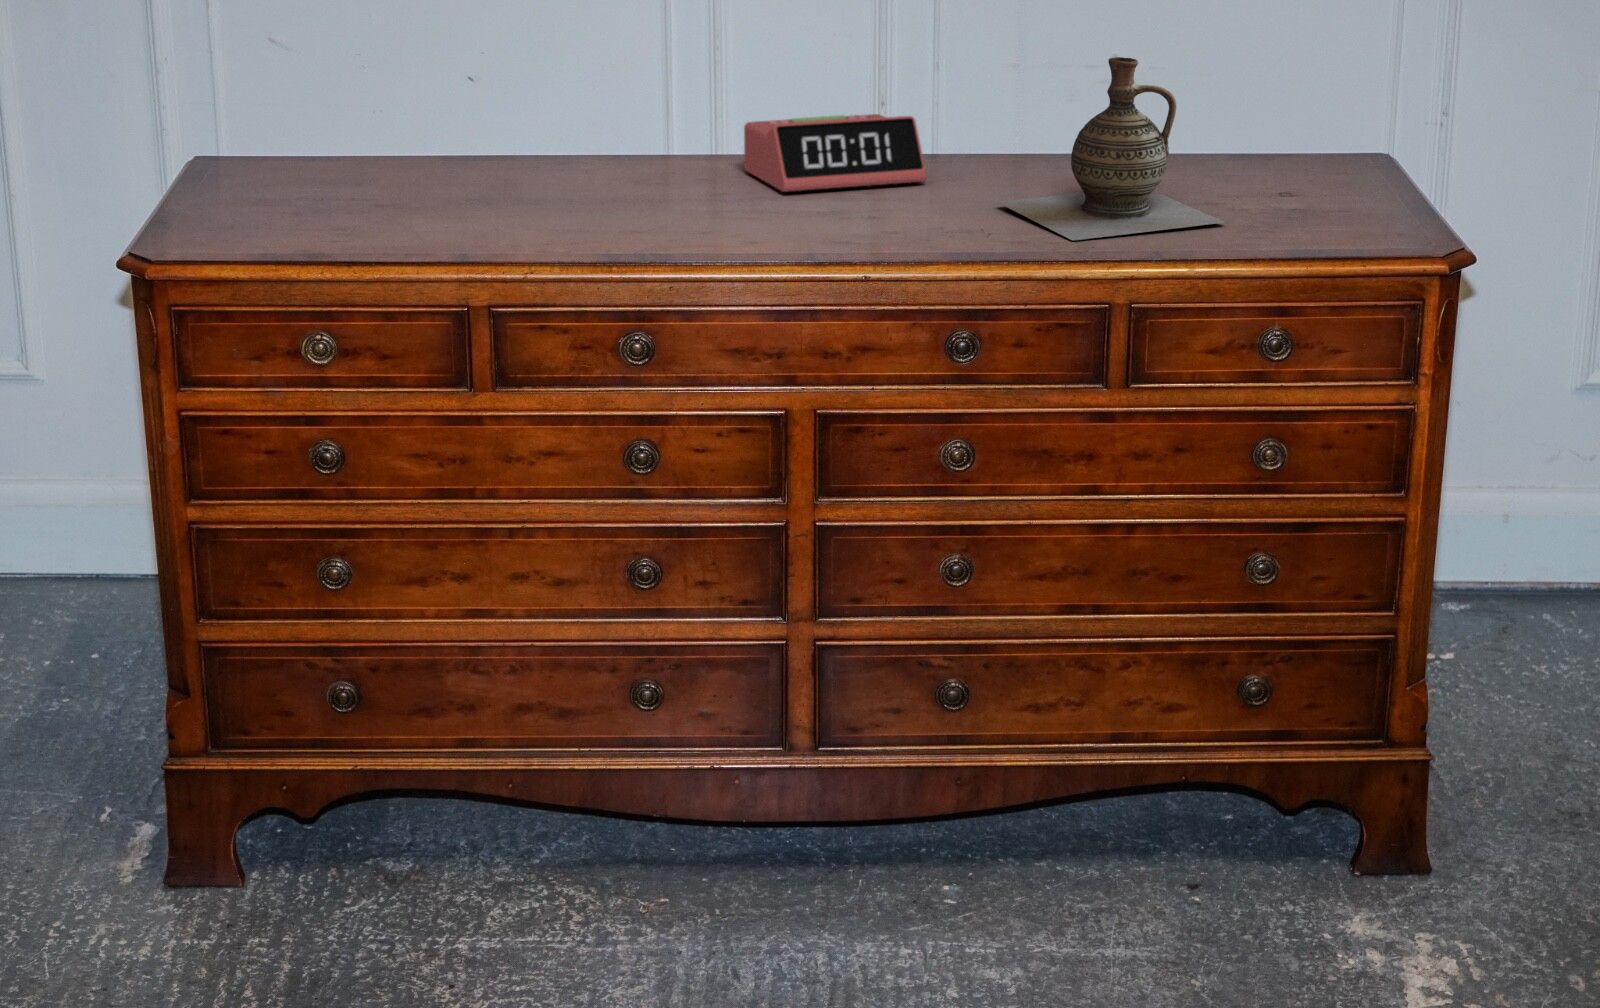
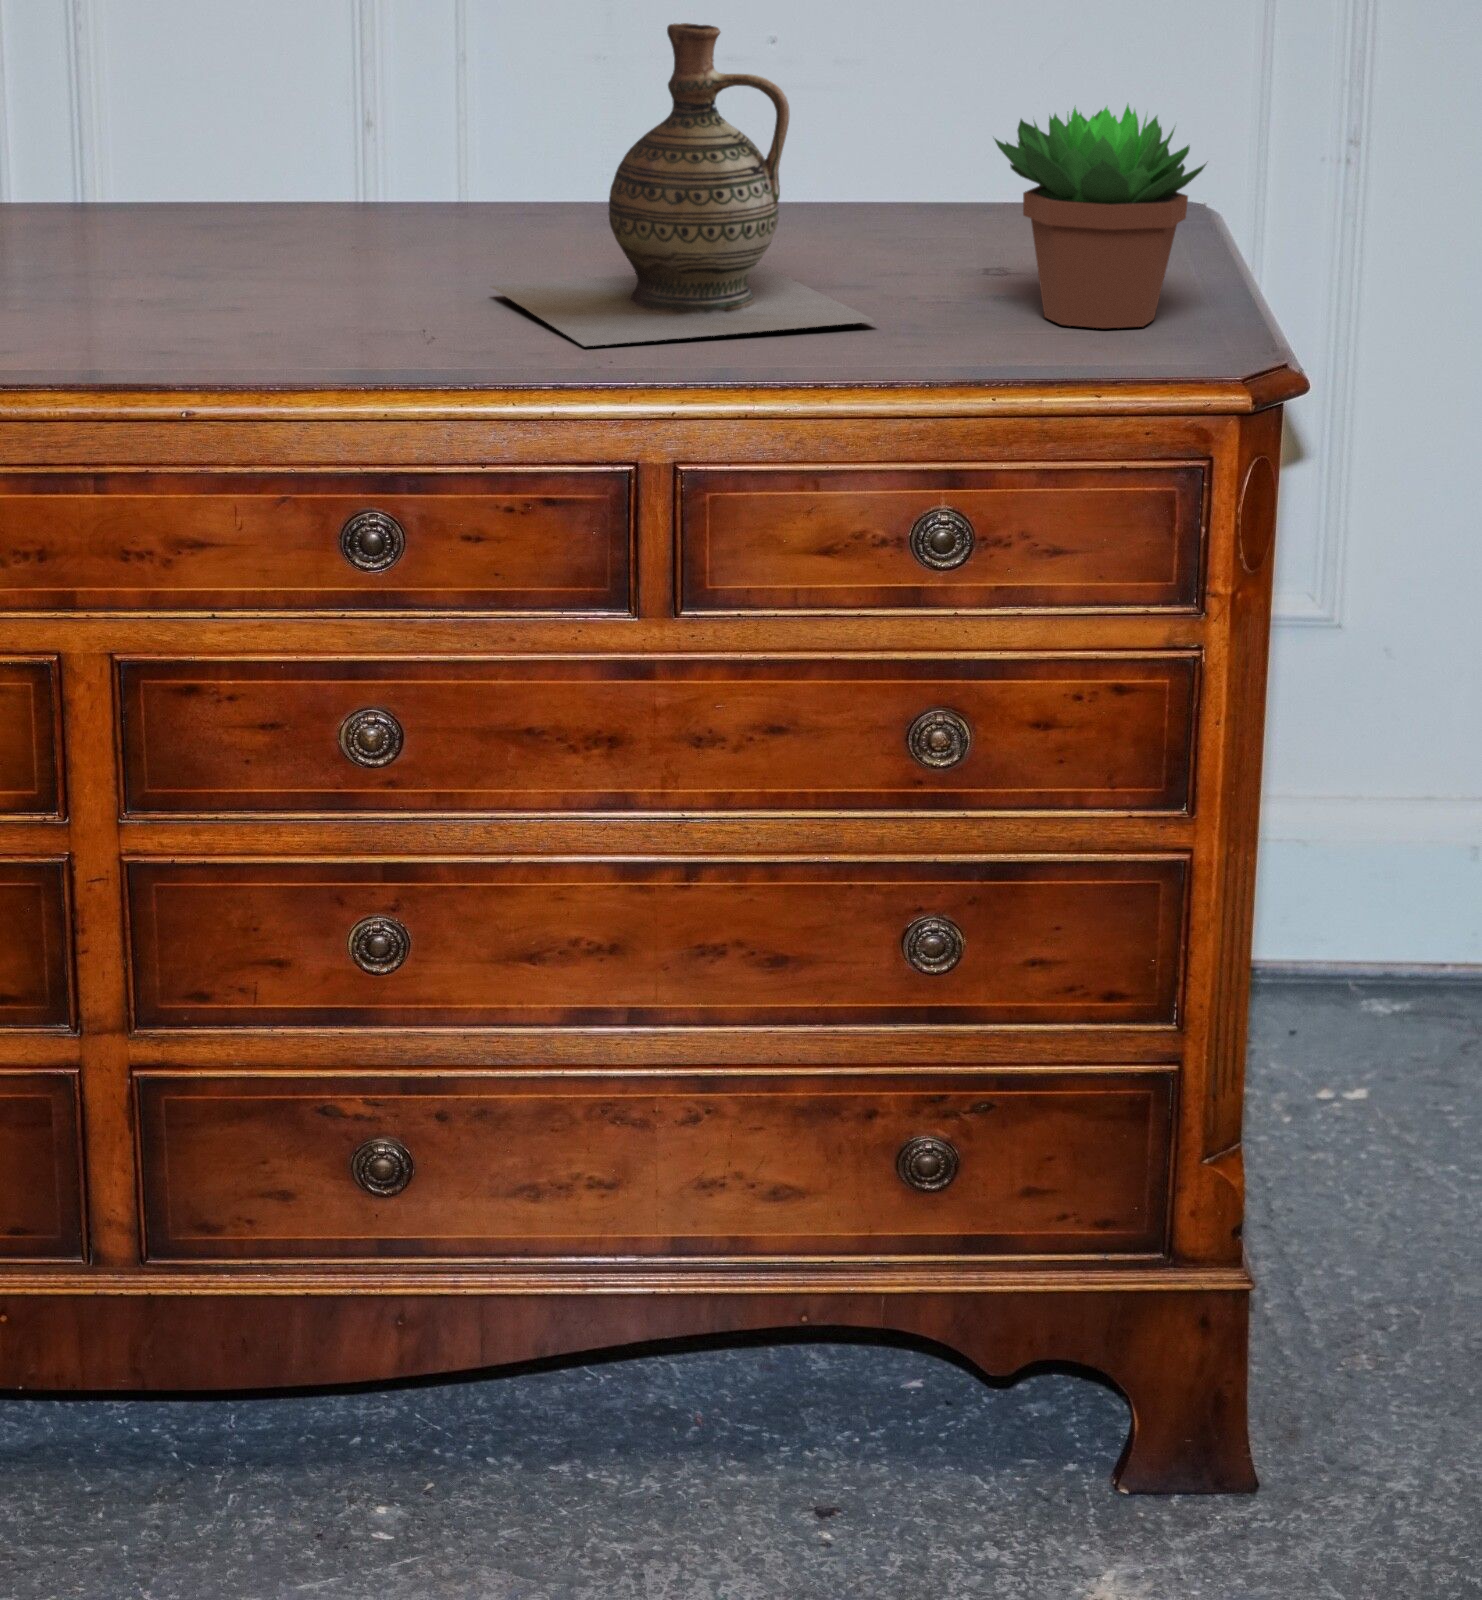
succulent plant: none [1288,98,1410,225] -> present [995,105,1206,328]
alarm clock: present [744,114,926,192] -> none [87,141,394,268]

